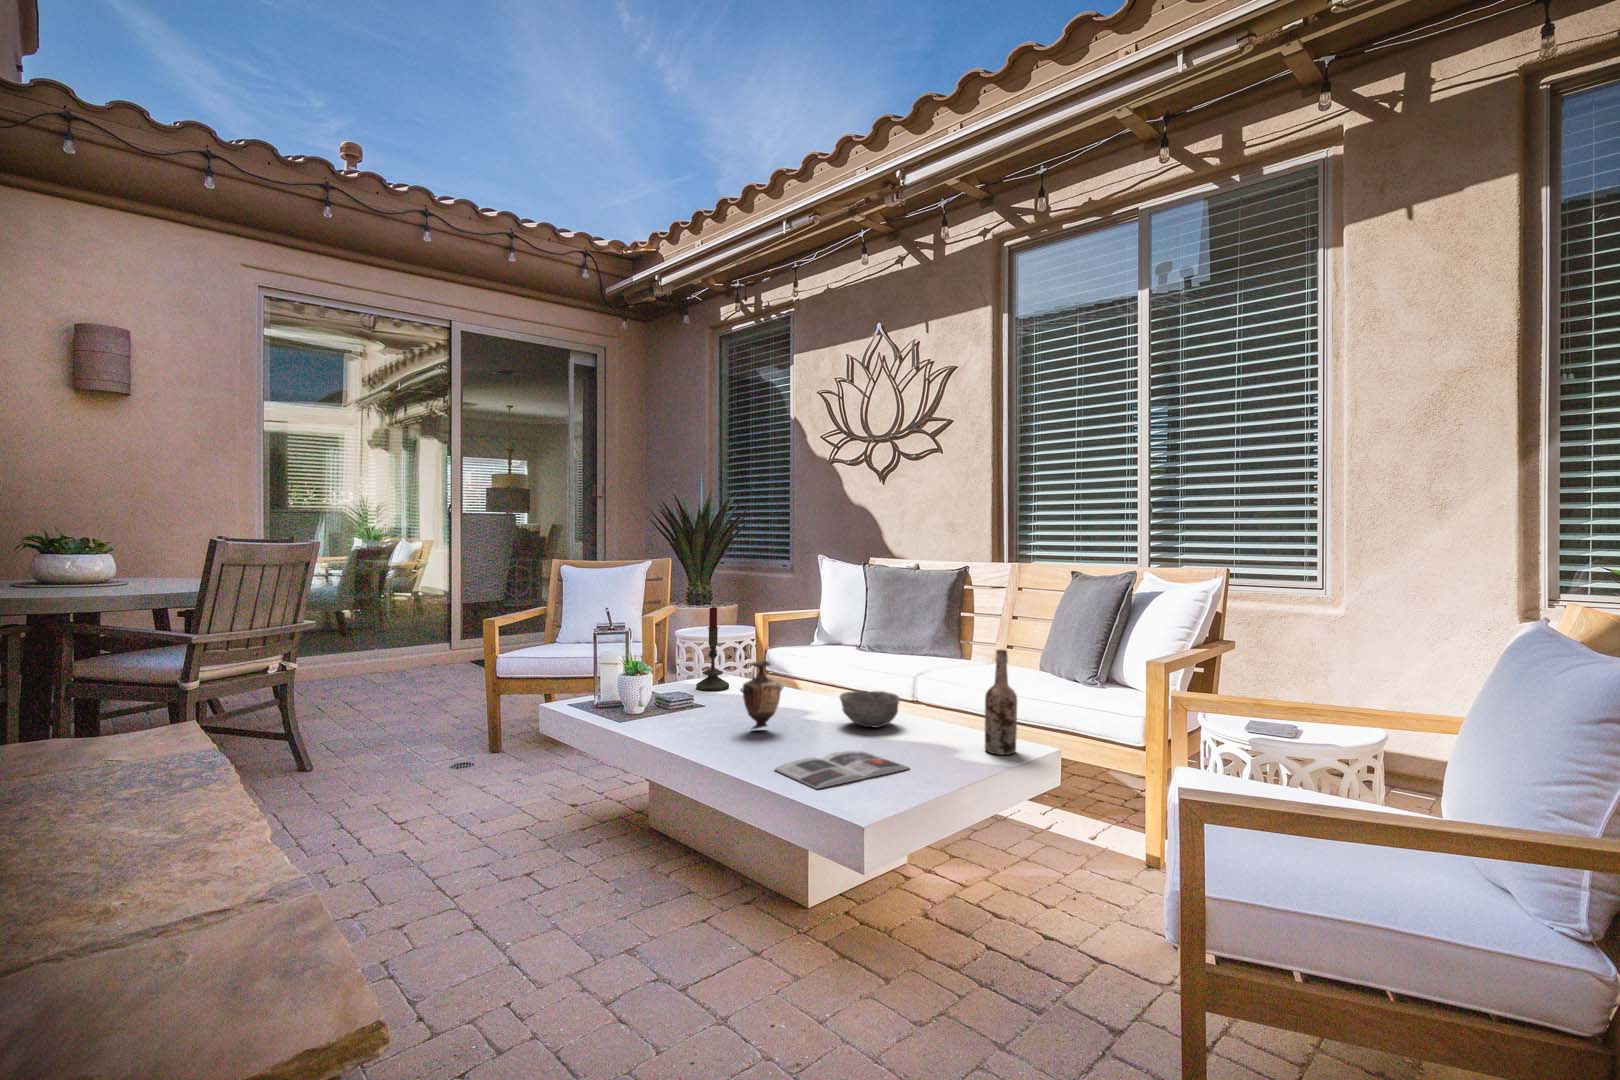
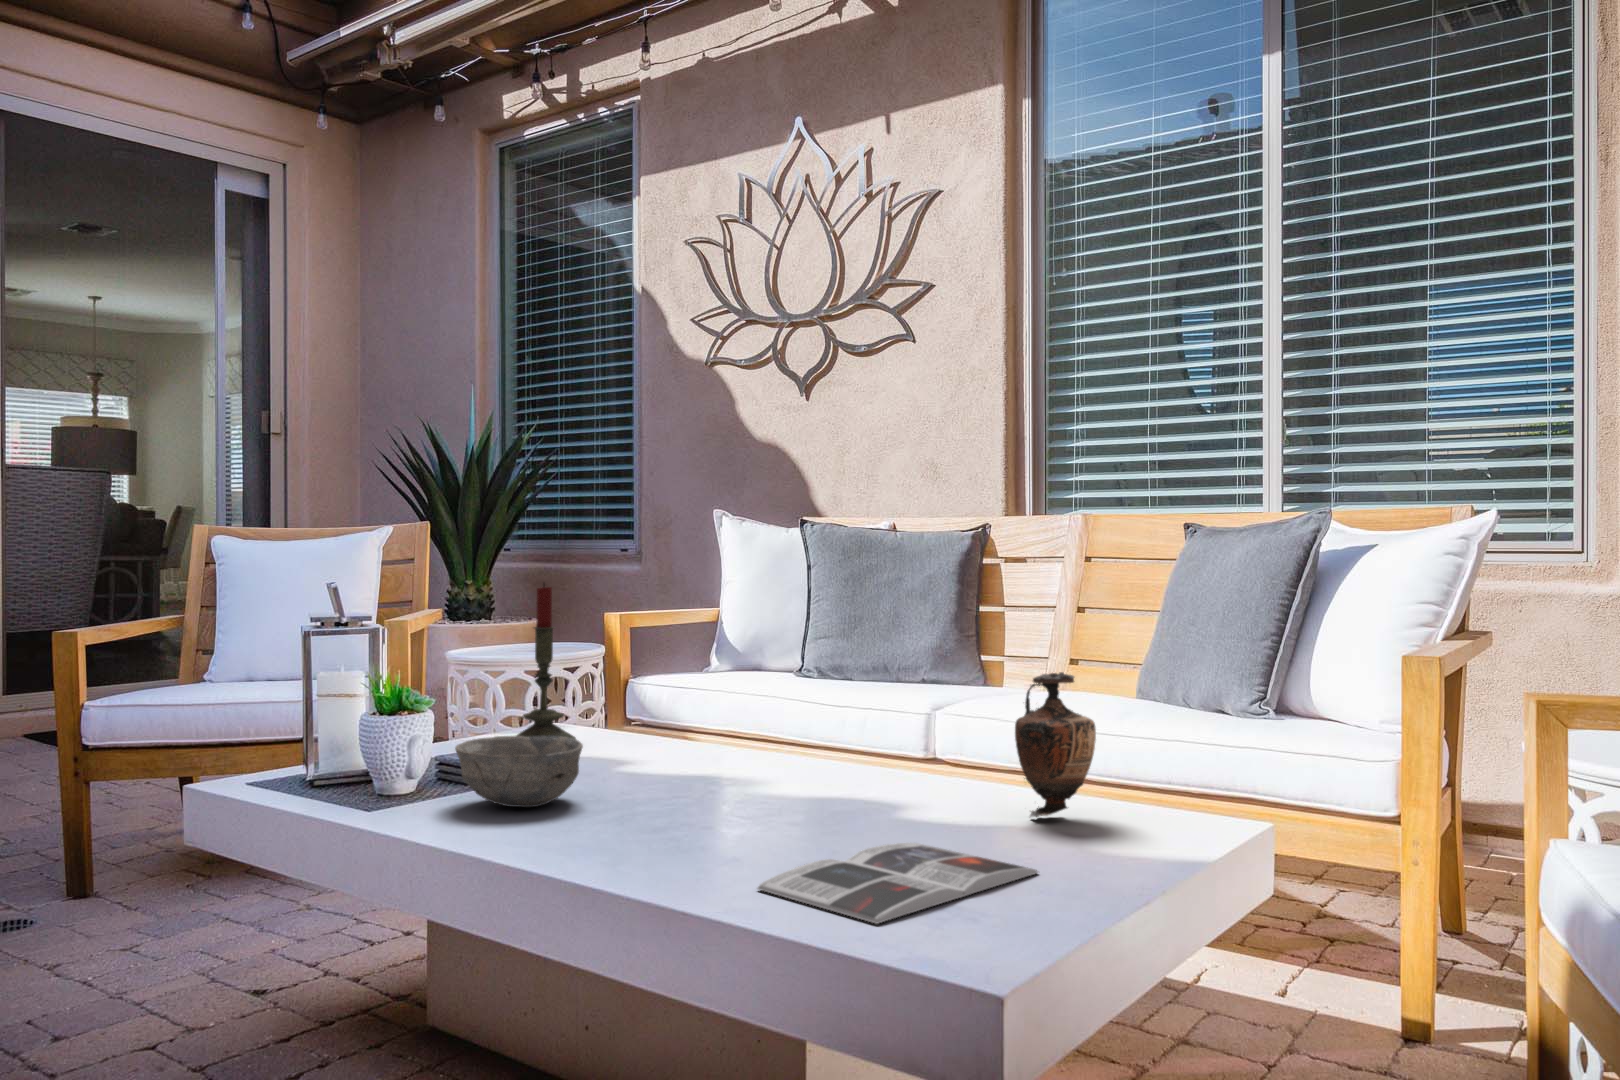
wine bottle: present [985,650,1017,755] -> none [1151,630,1216,839]
vase: present [740,661,784,730] -> present [1015,672,1096,817]
bowl: present [840,691,900,728] -> present [455,735,583,807]

